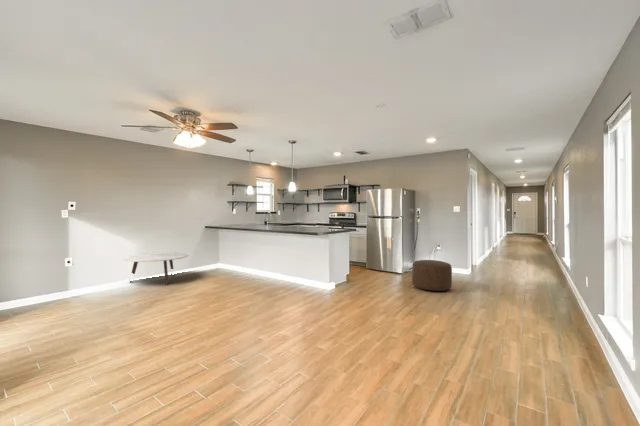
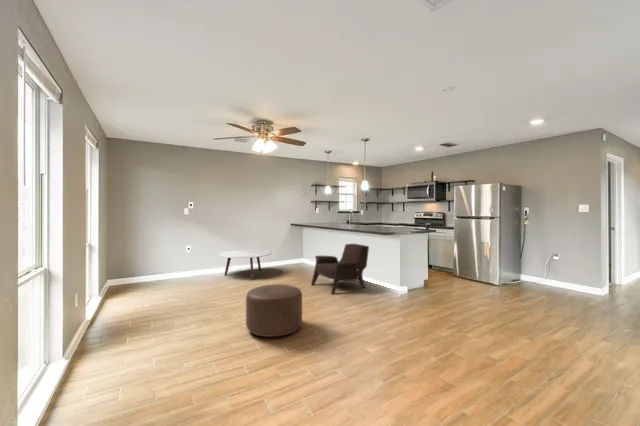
armchair: none [236,242,294,292] -> present [311,244,369,294]
ottoman: present [412,260,452,291] -> present [246,284,302,337]

